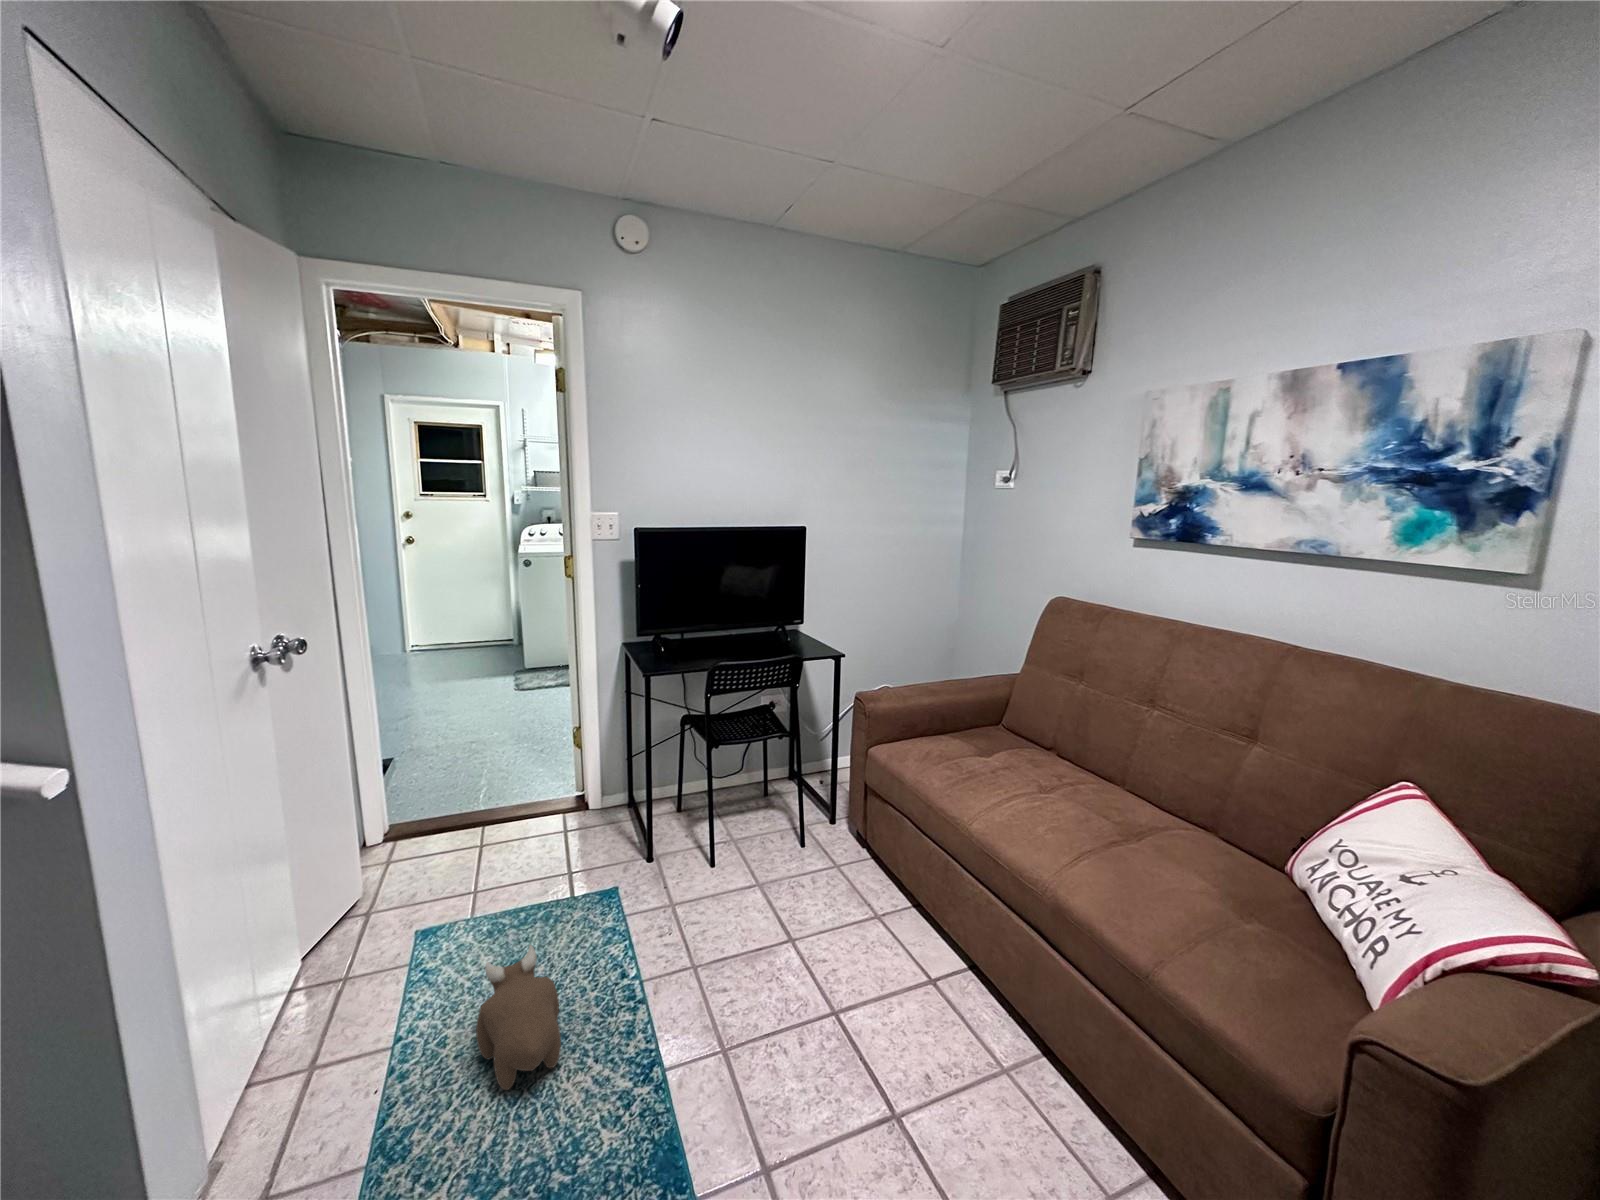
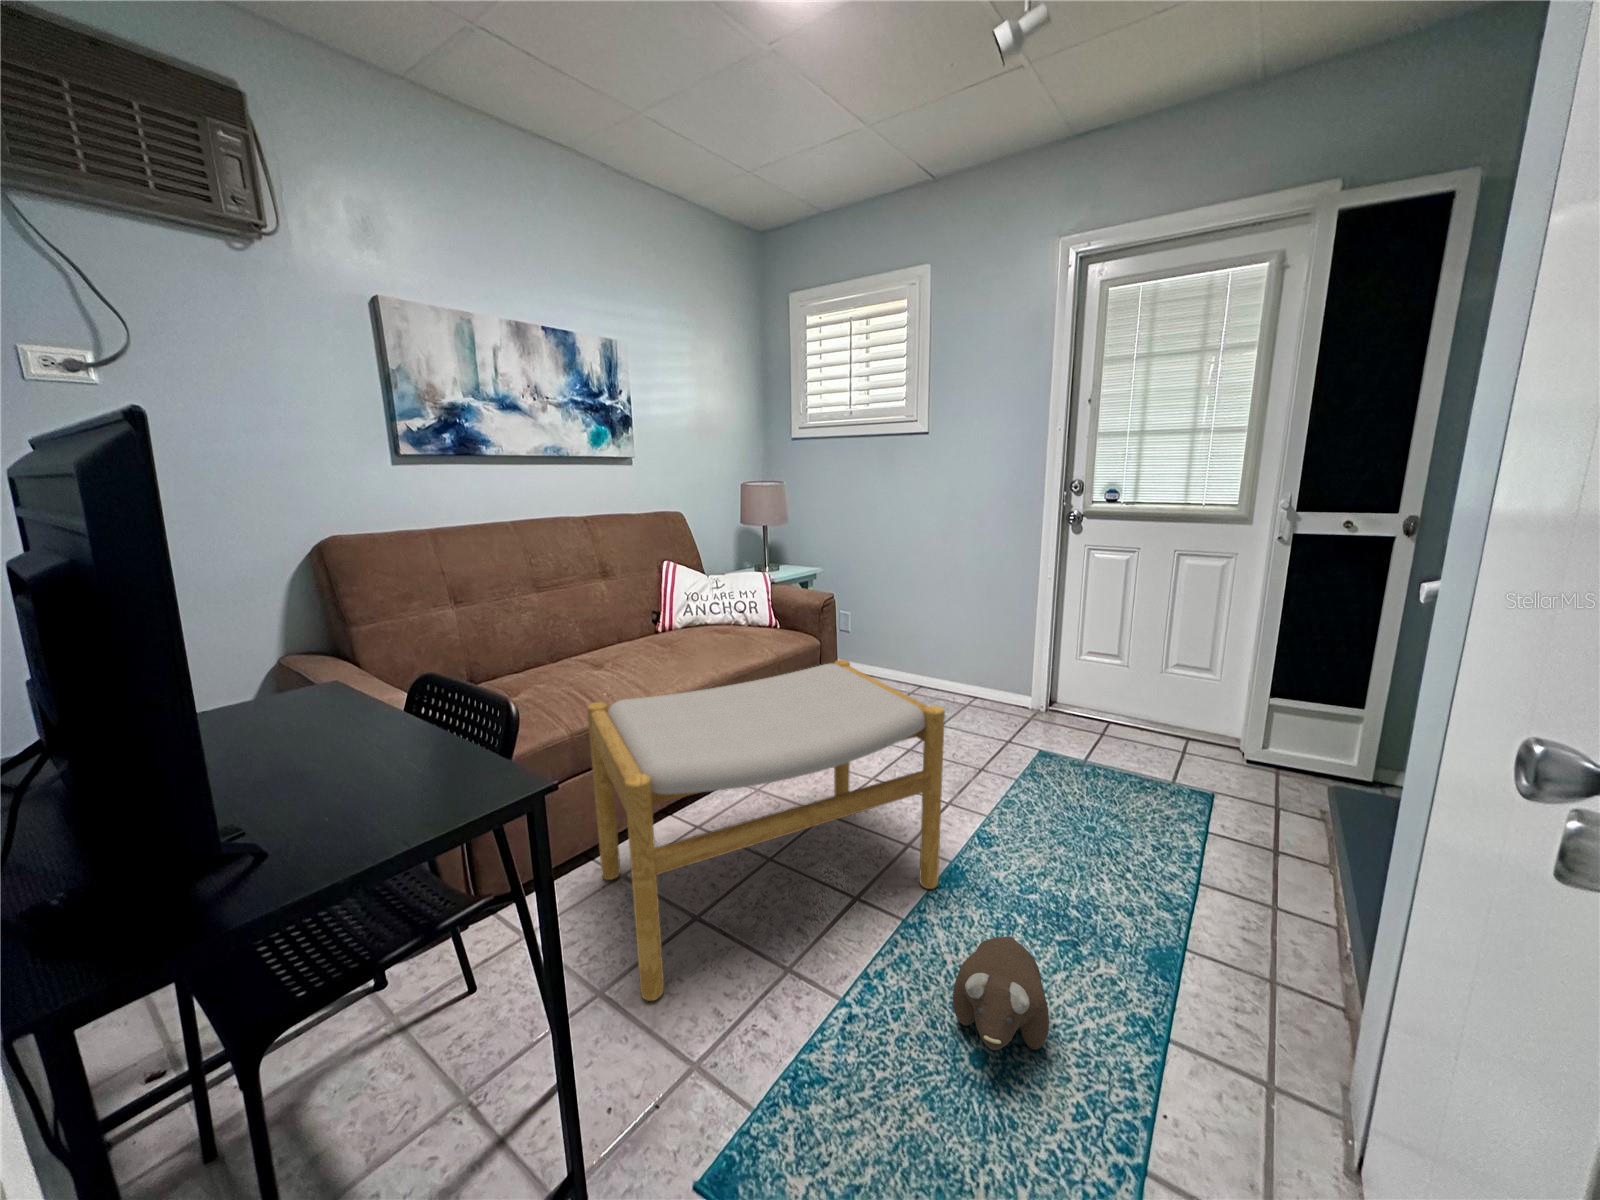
footstool: none [666,749,927,1152] -> present [587,660,945,1001]

